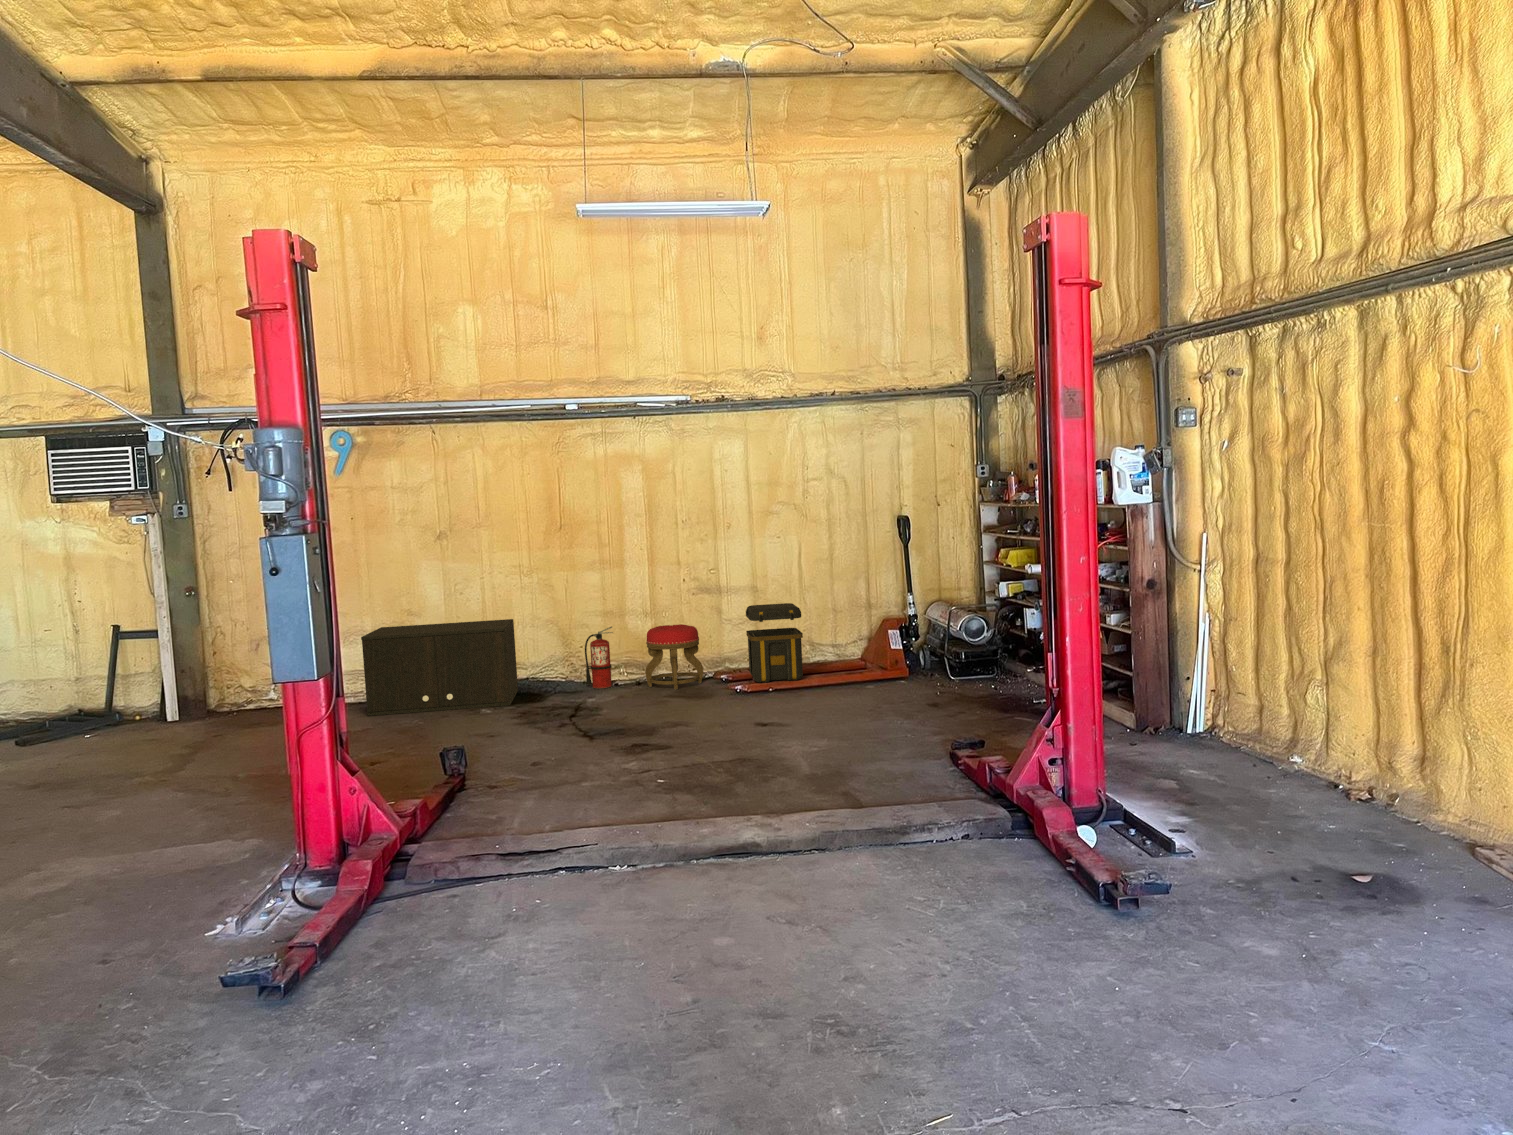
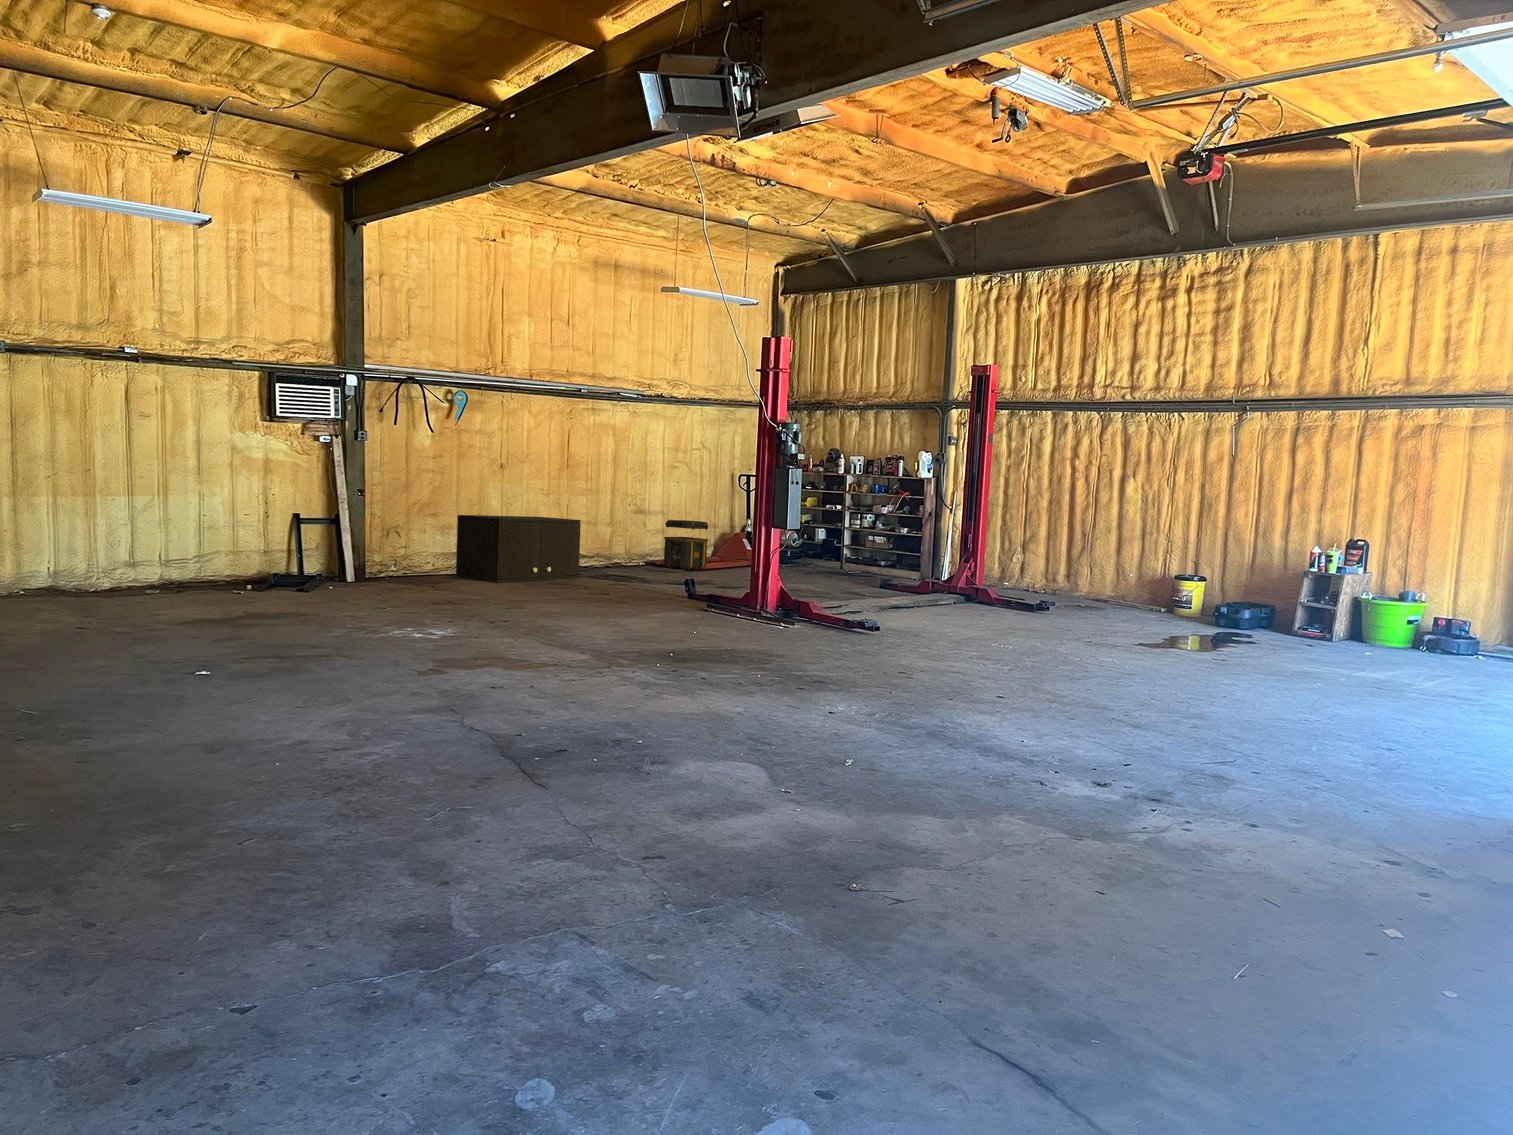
stool: present [645,624,703,690] -> none [622,529,659,572]
fire extinguisher: present [585,626,613,689] -> none [584,527,603,571]

